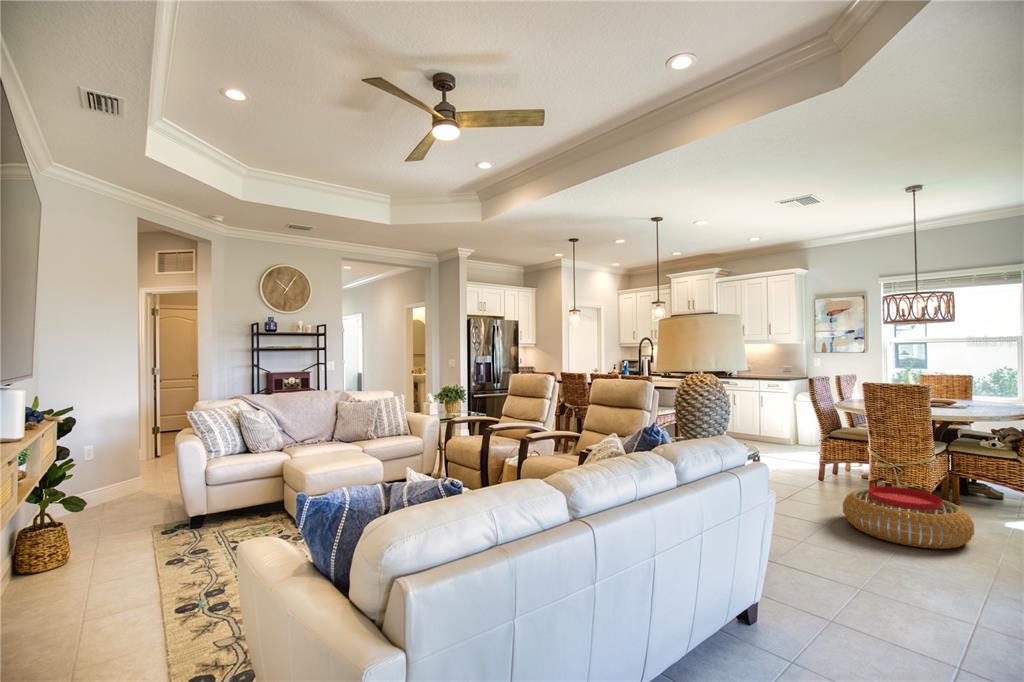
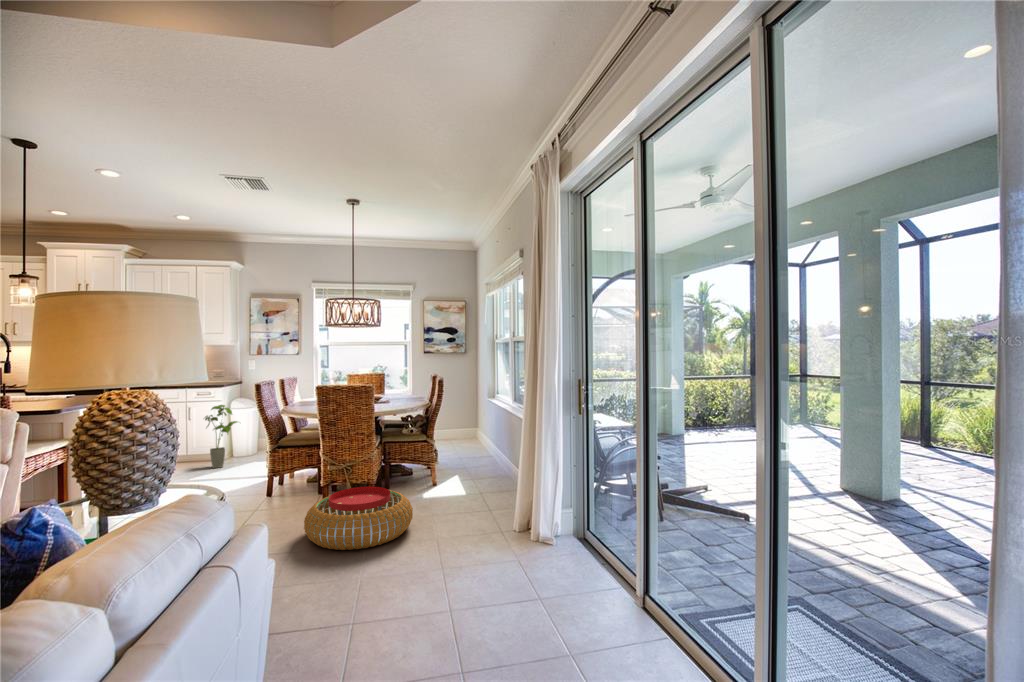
house plant: none [771,395,804,449] -> present [205,405,237,468]

